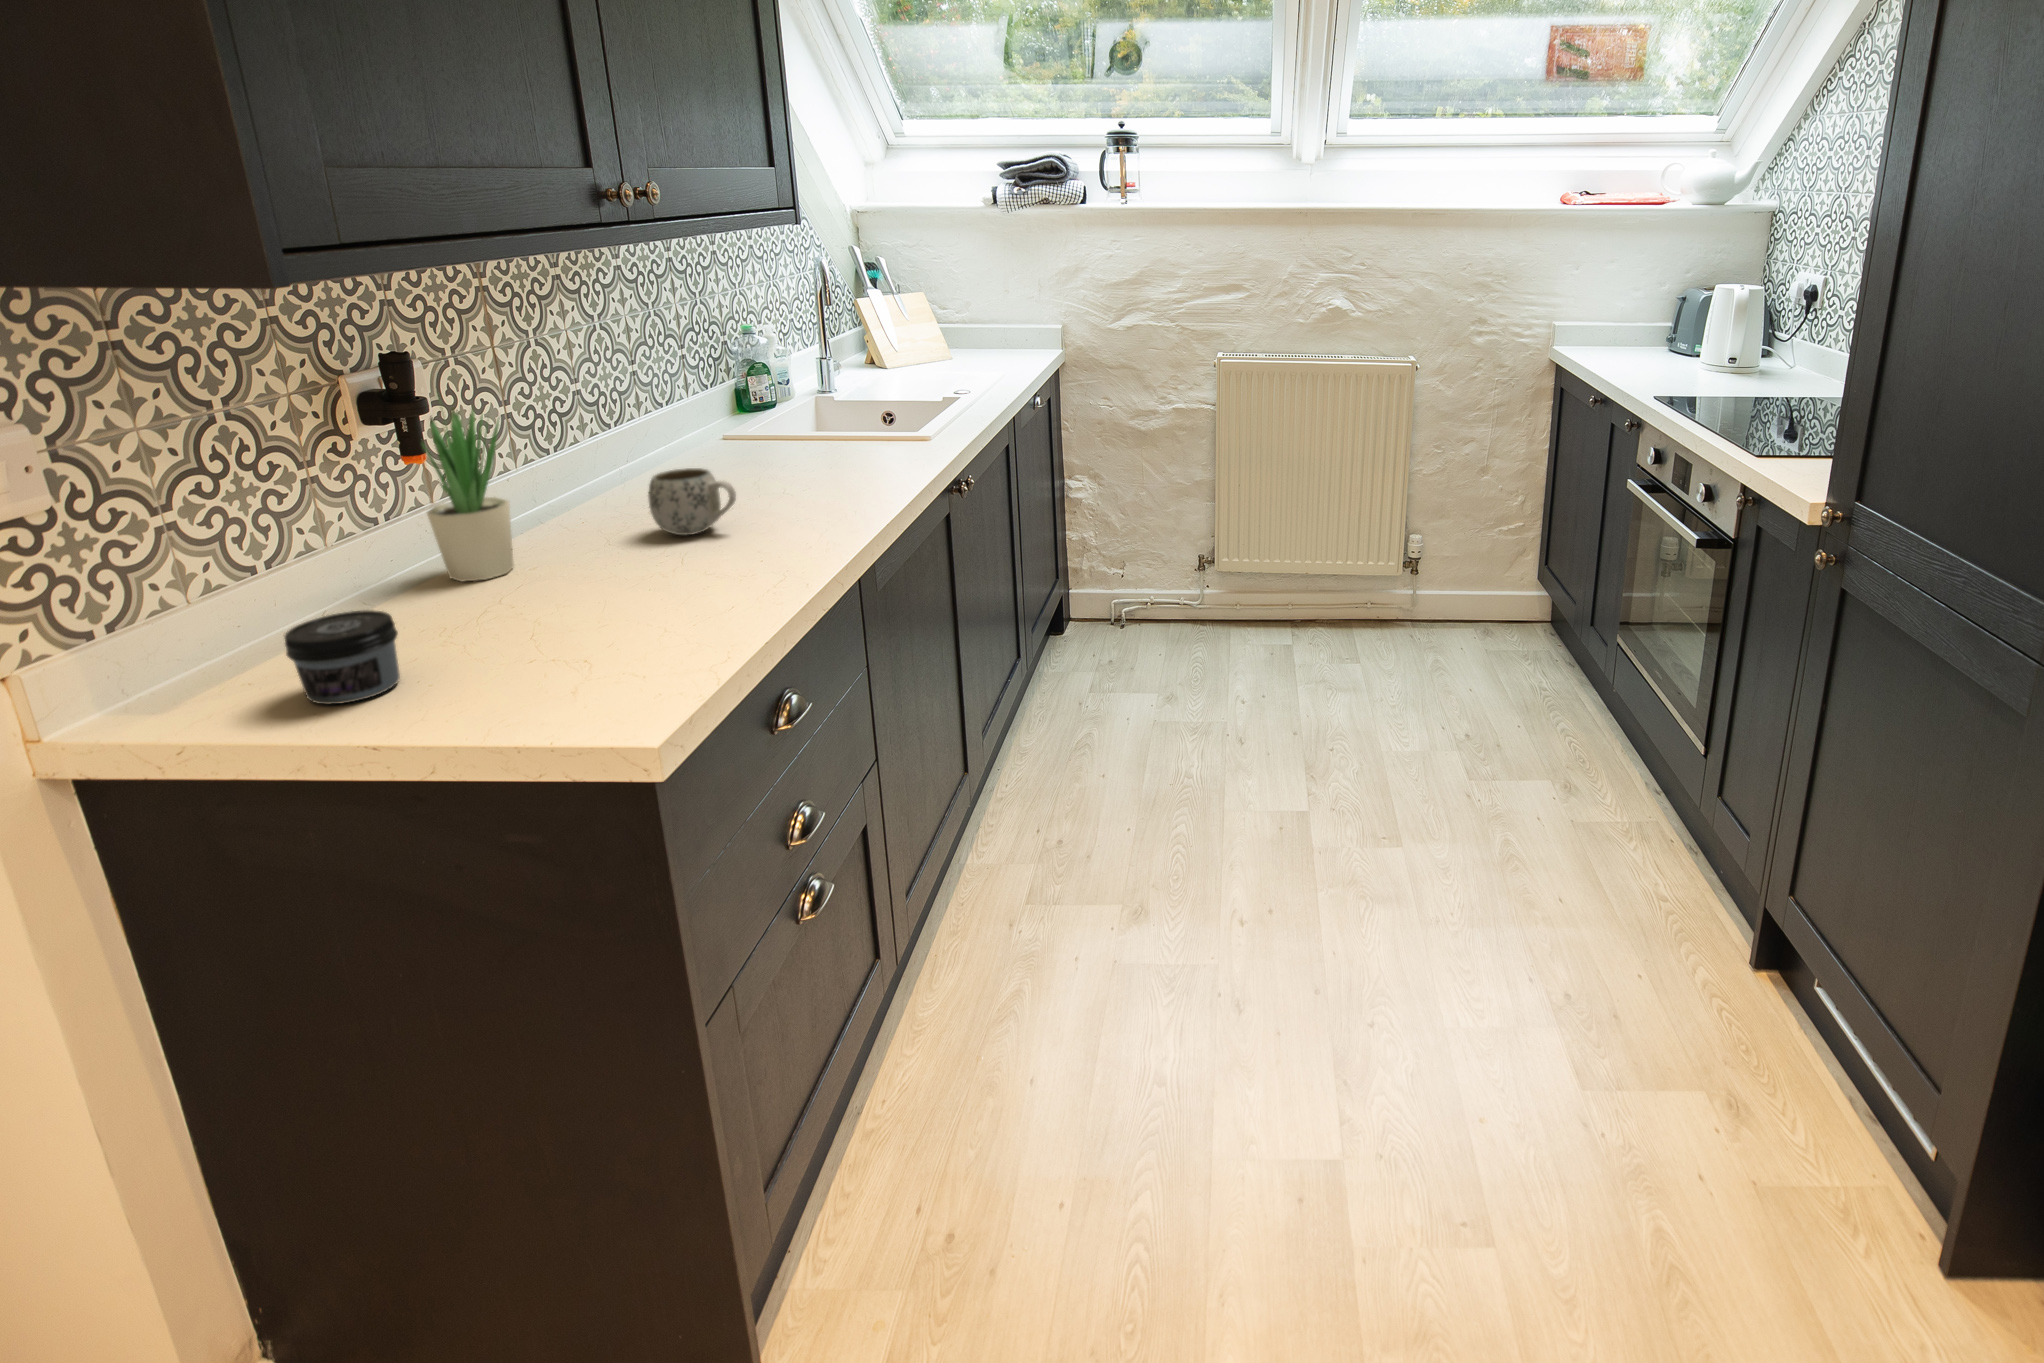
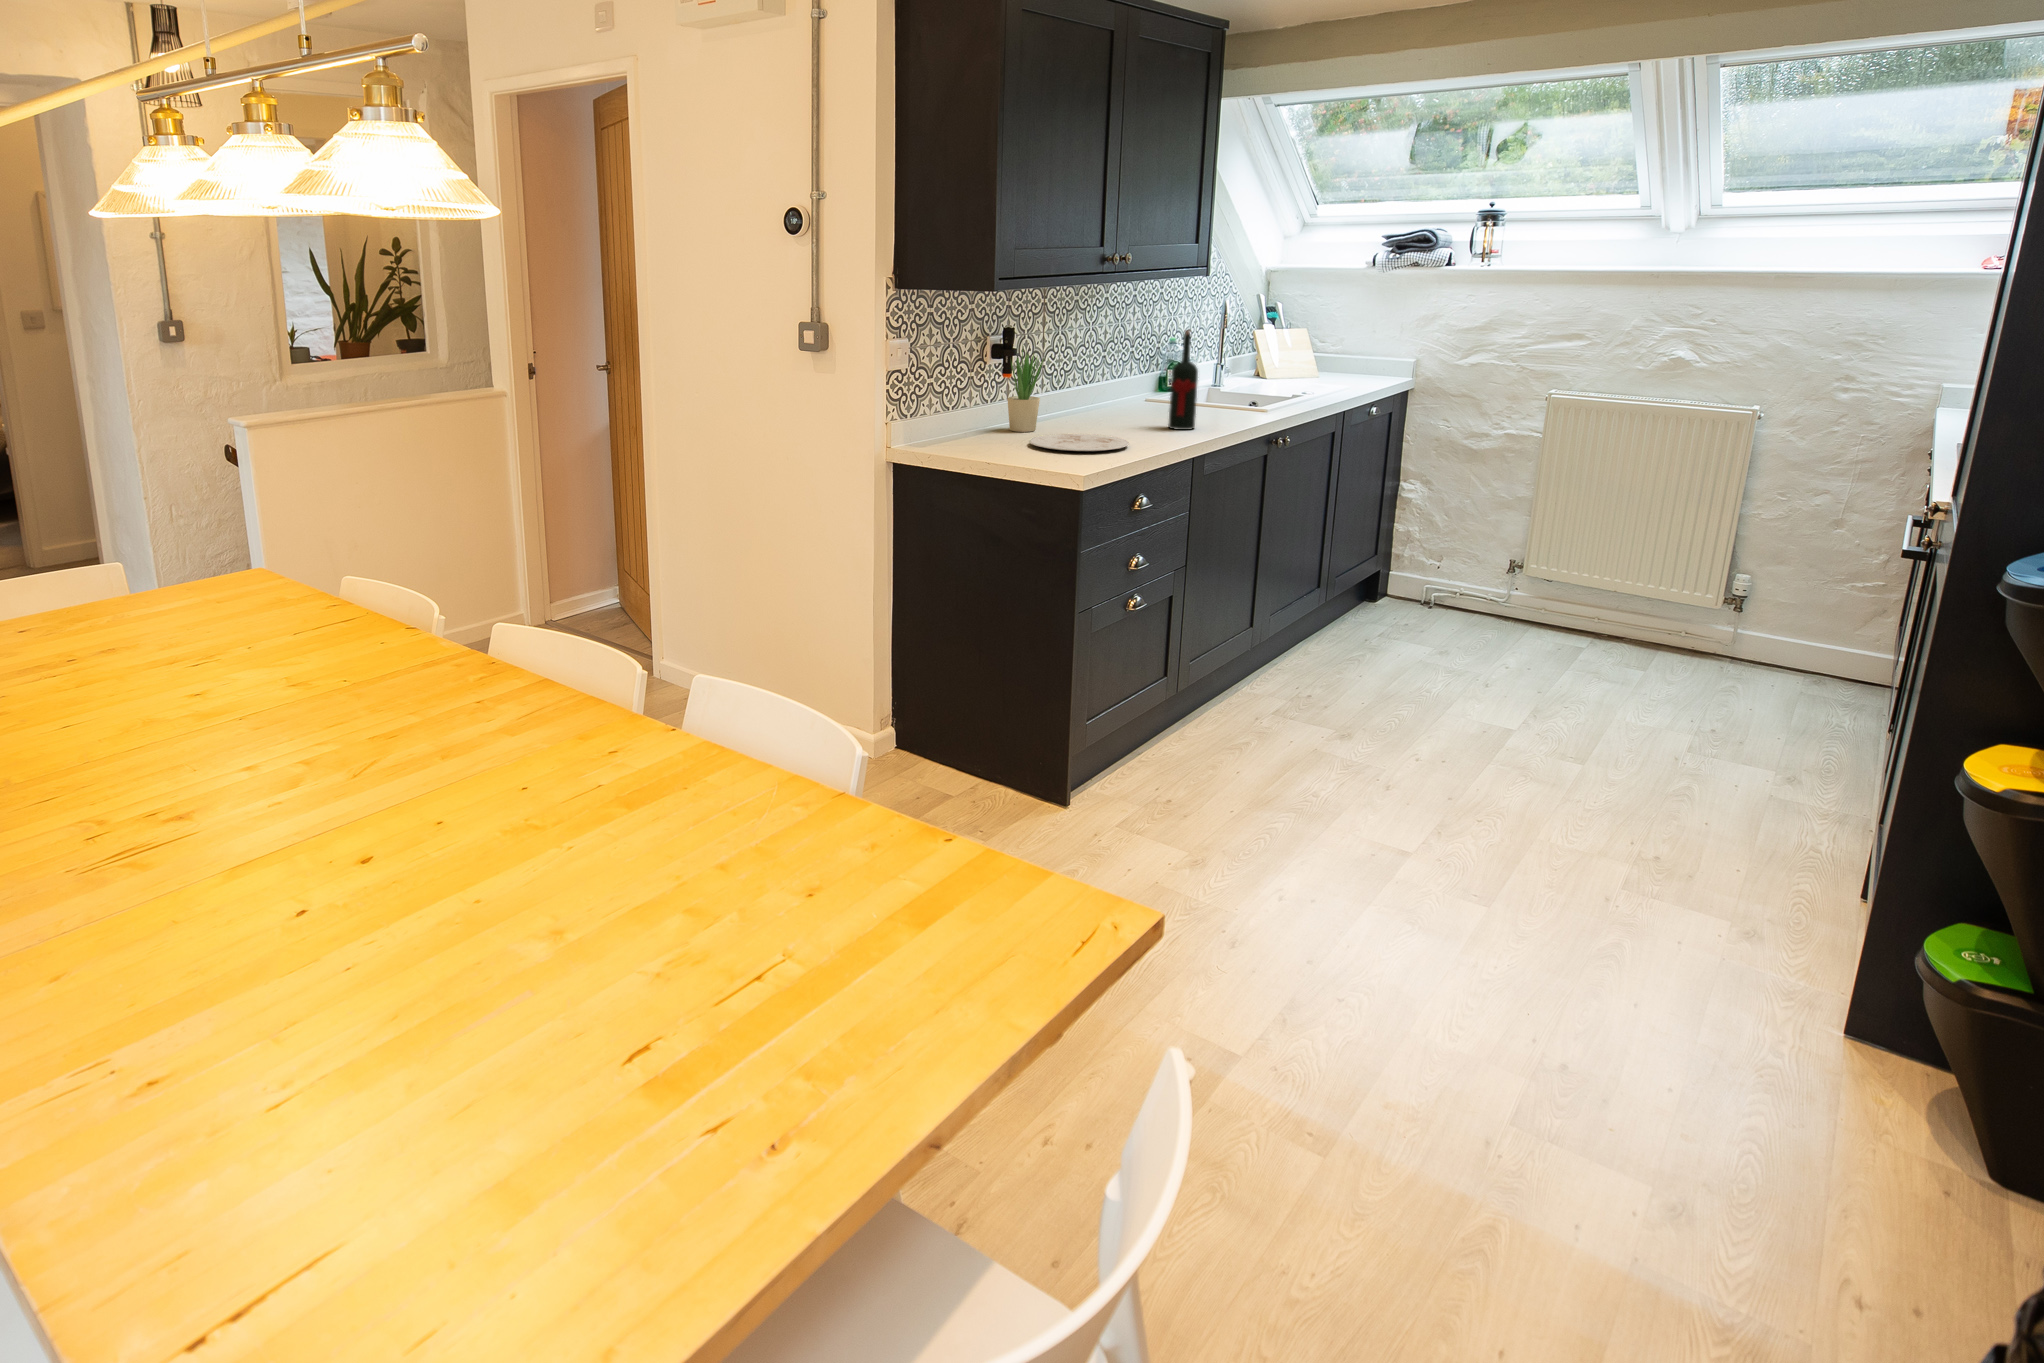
wine bottle: none [780,333,840,516] -> present [1168,330,1198,430]
mug: present [648,468,736,535] -> none [1099,396,1141,429]
plate: none [498,568,737,646] -> present [1029,433,1129,451]
jar: present [285,610,400,704] -> none [961,421,997,453]

